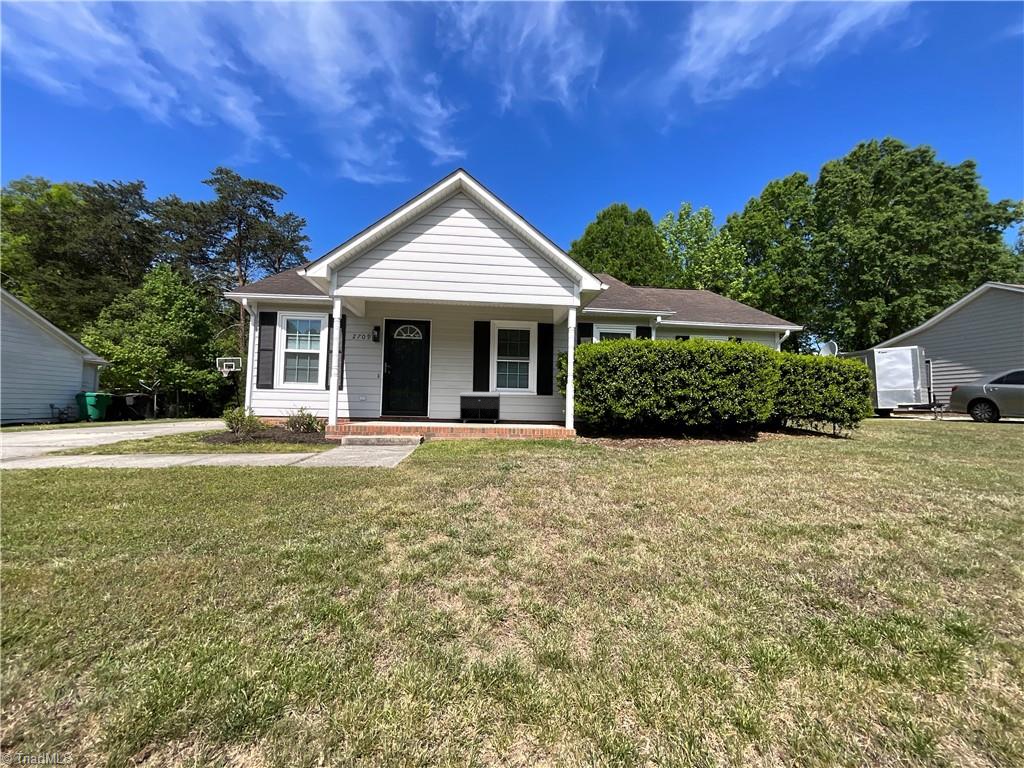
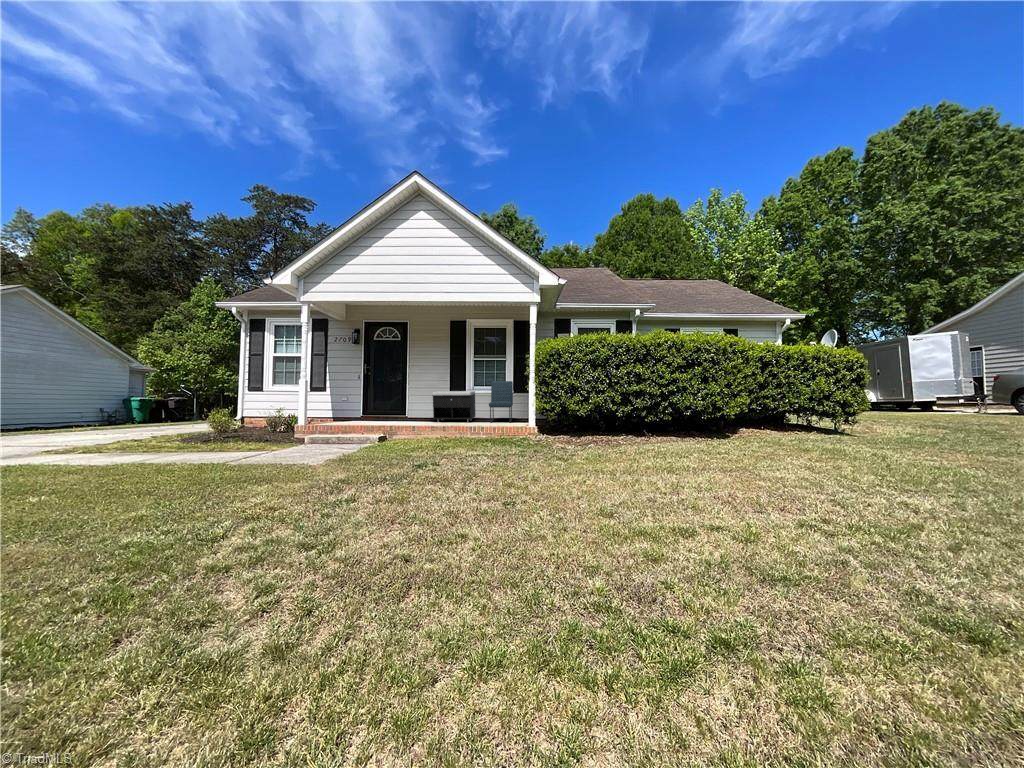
chair: none [516,383,540,424] -> present [489,381,513,423]

